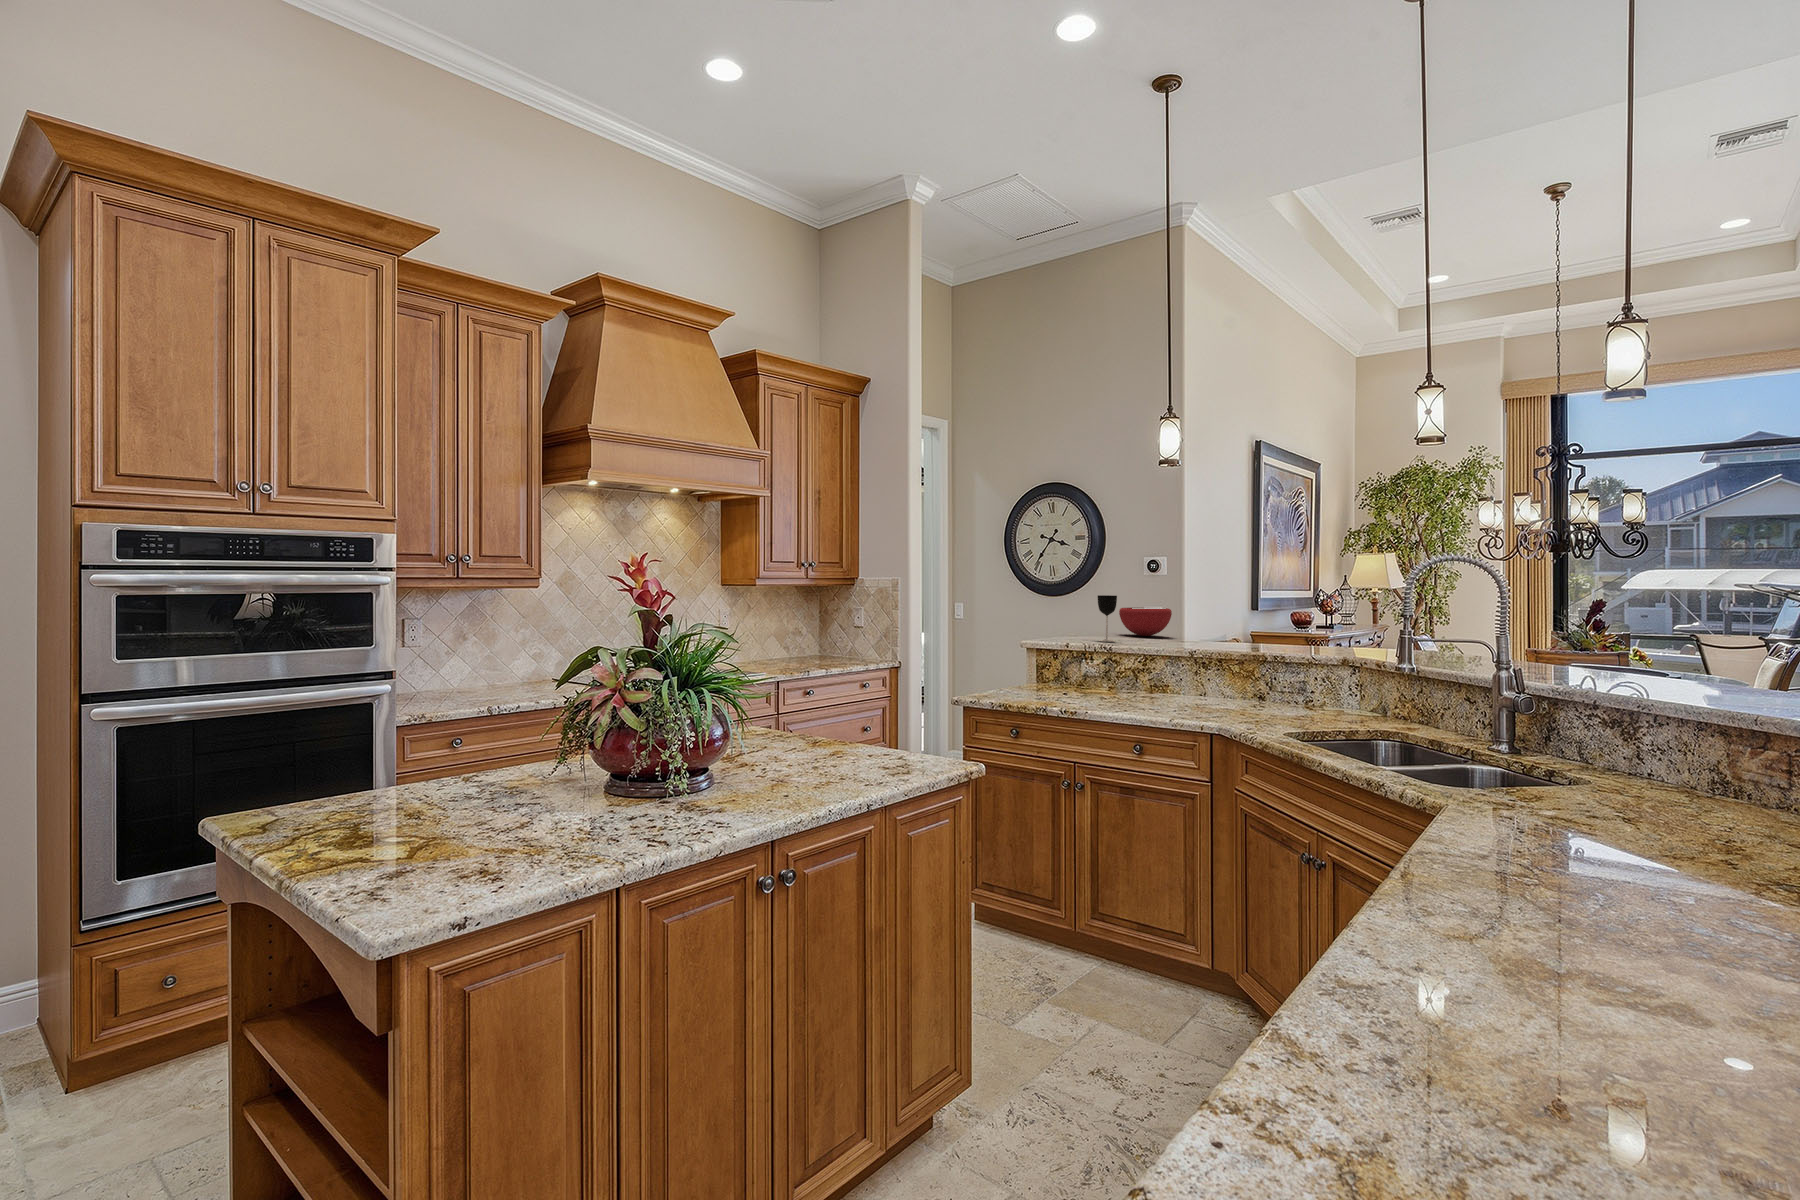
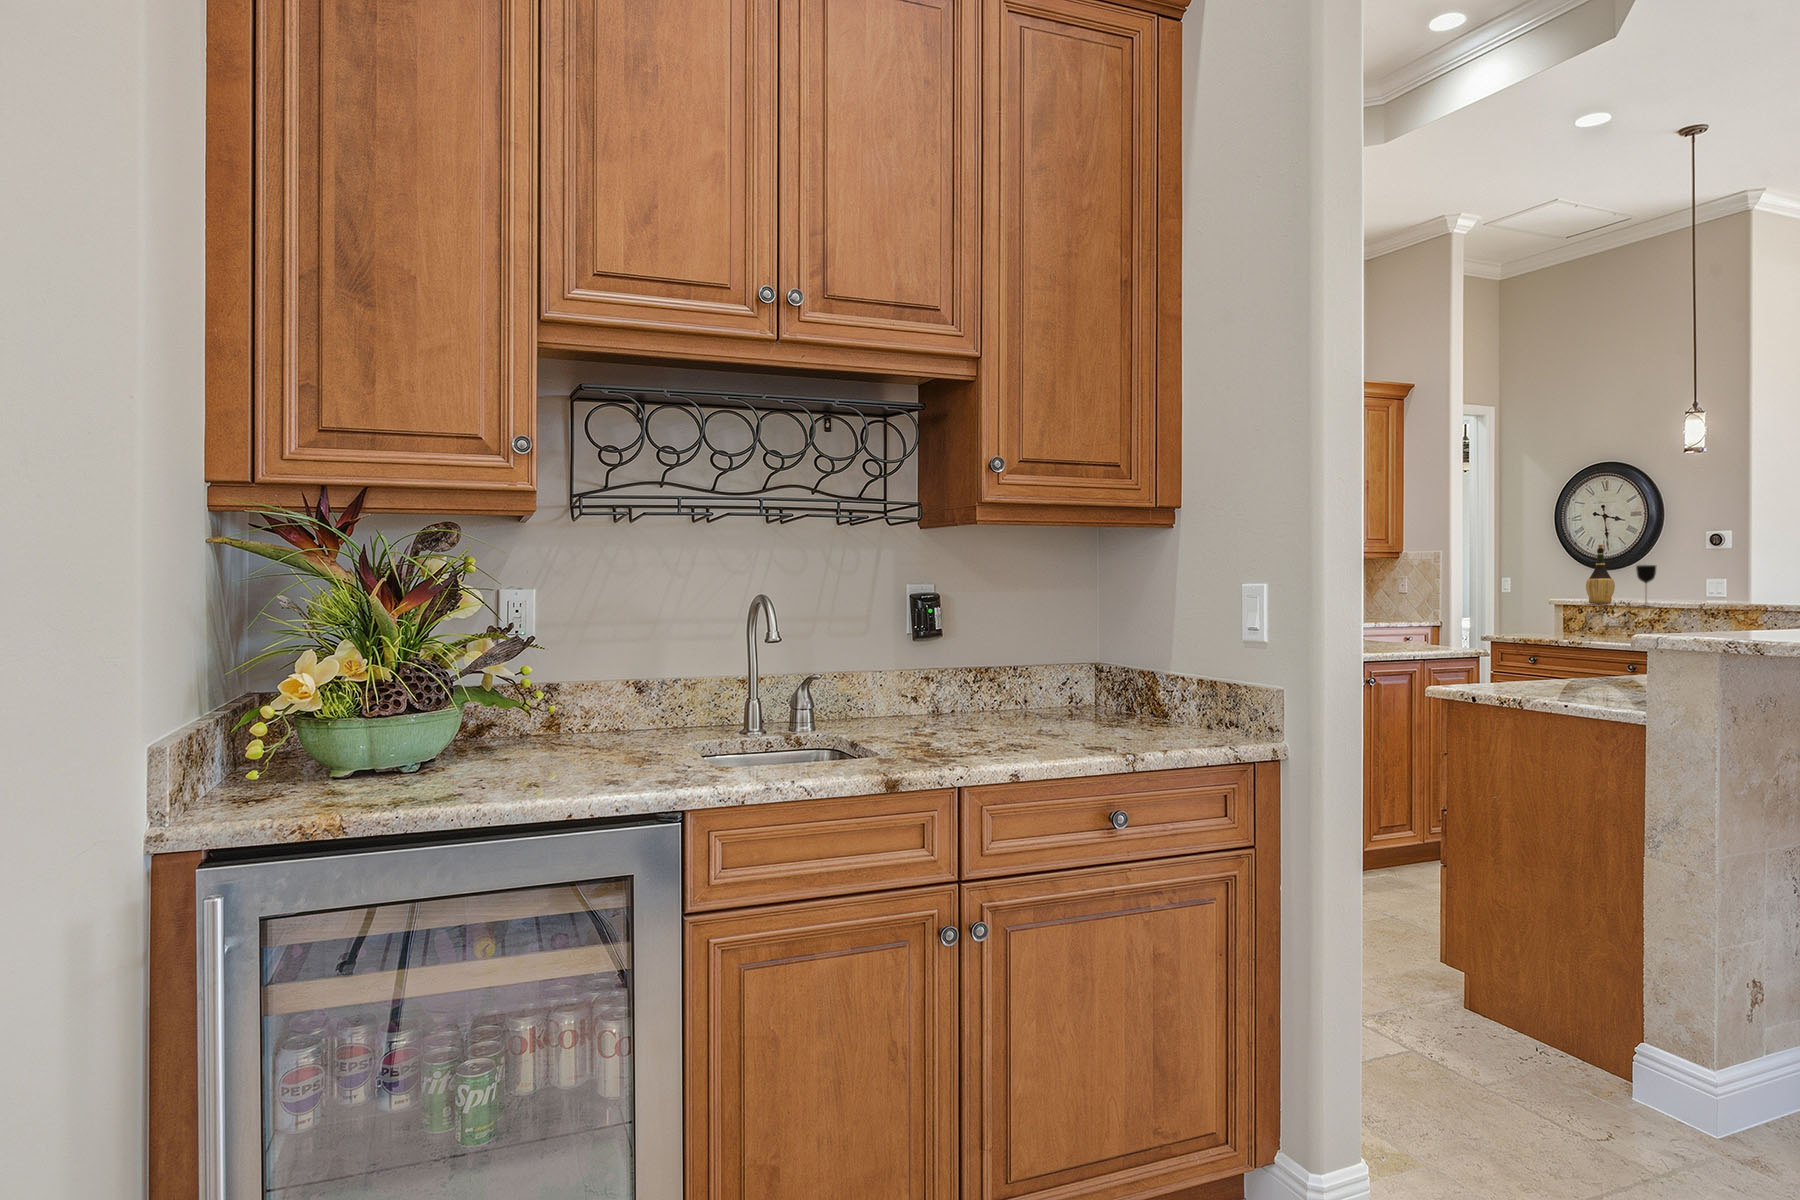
wine bottle: none [1050,571,1079,640] -> present [1586,545,1615,604]
bowl: present [1119,608,1172,636] -> none [1673,579,1733,606]

